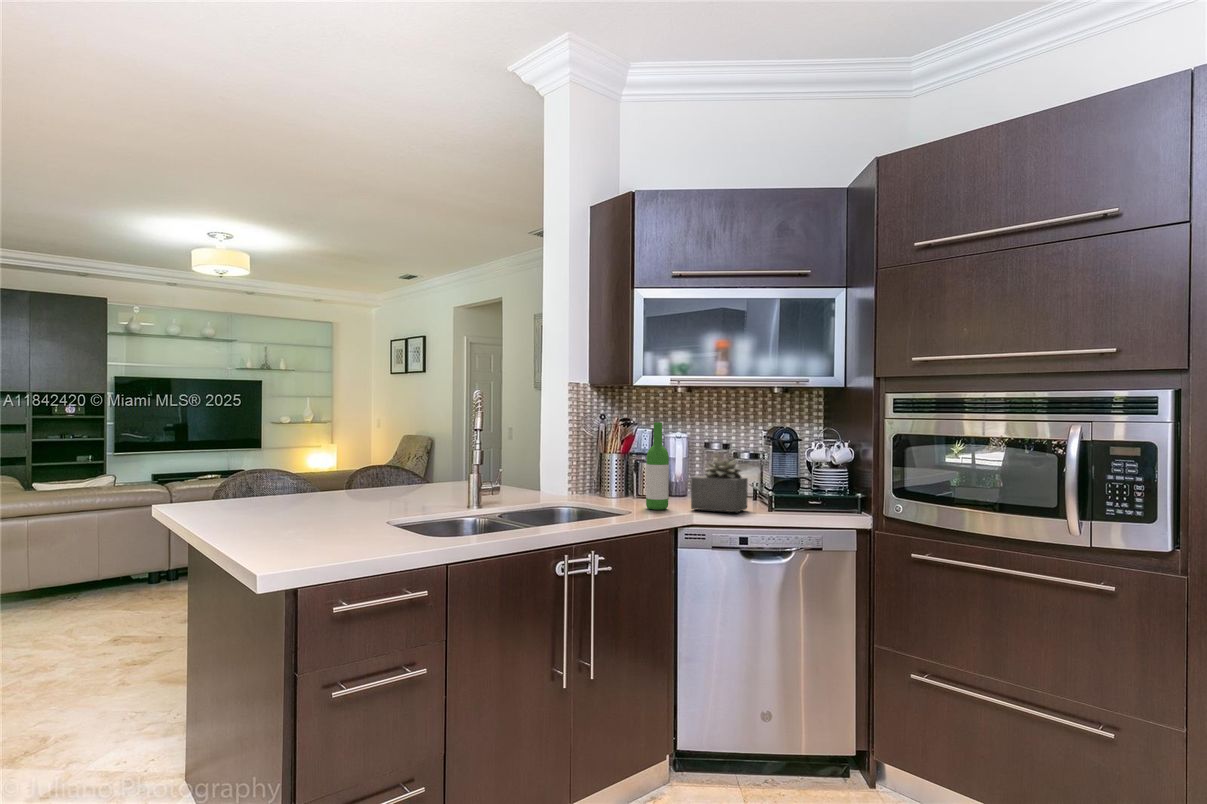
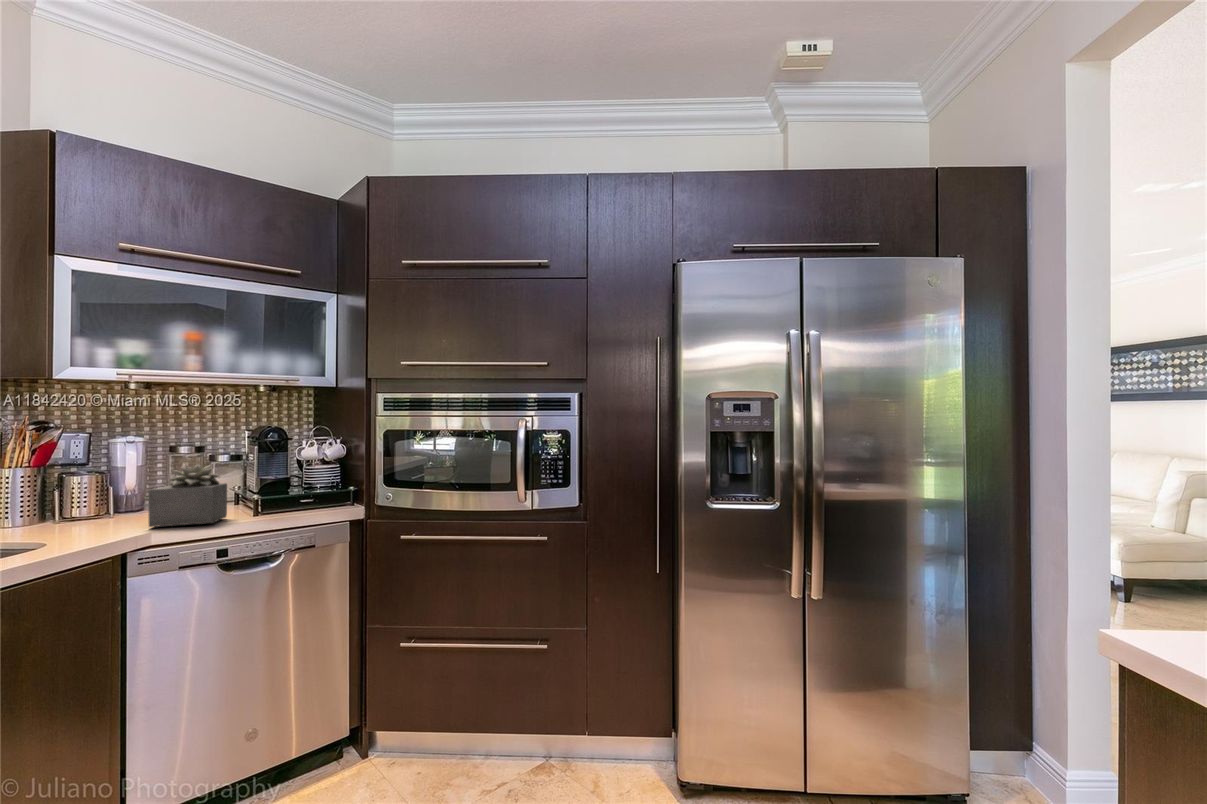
wine bottle: present [646,422,669,510] -> none [76,426,113,535]

